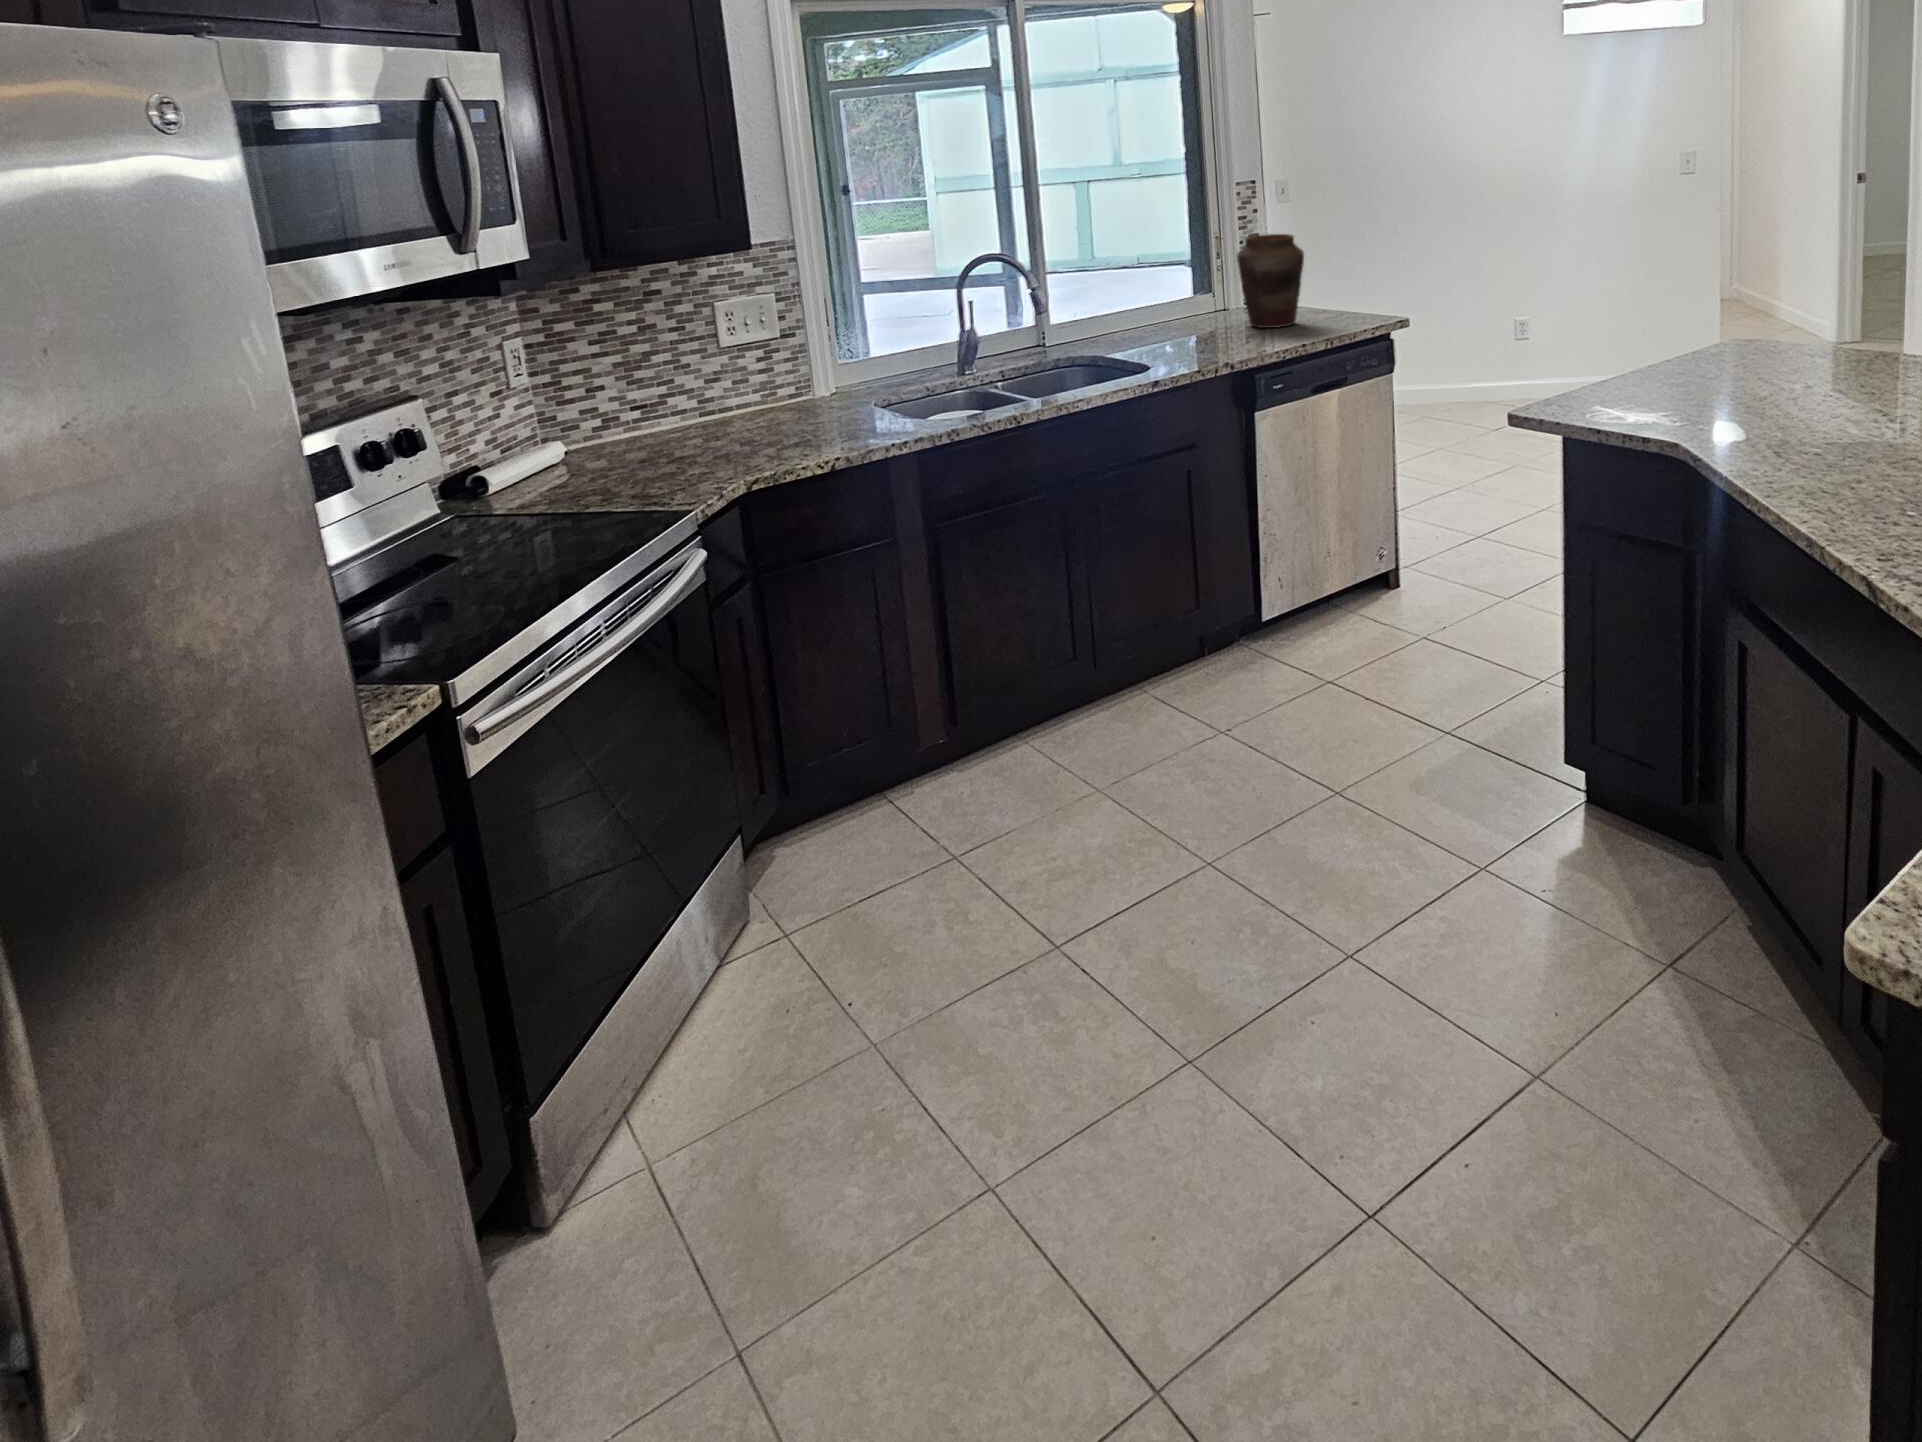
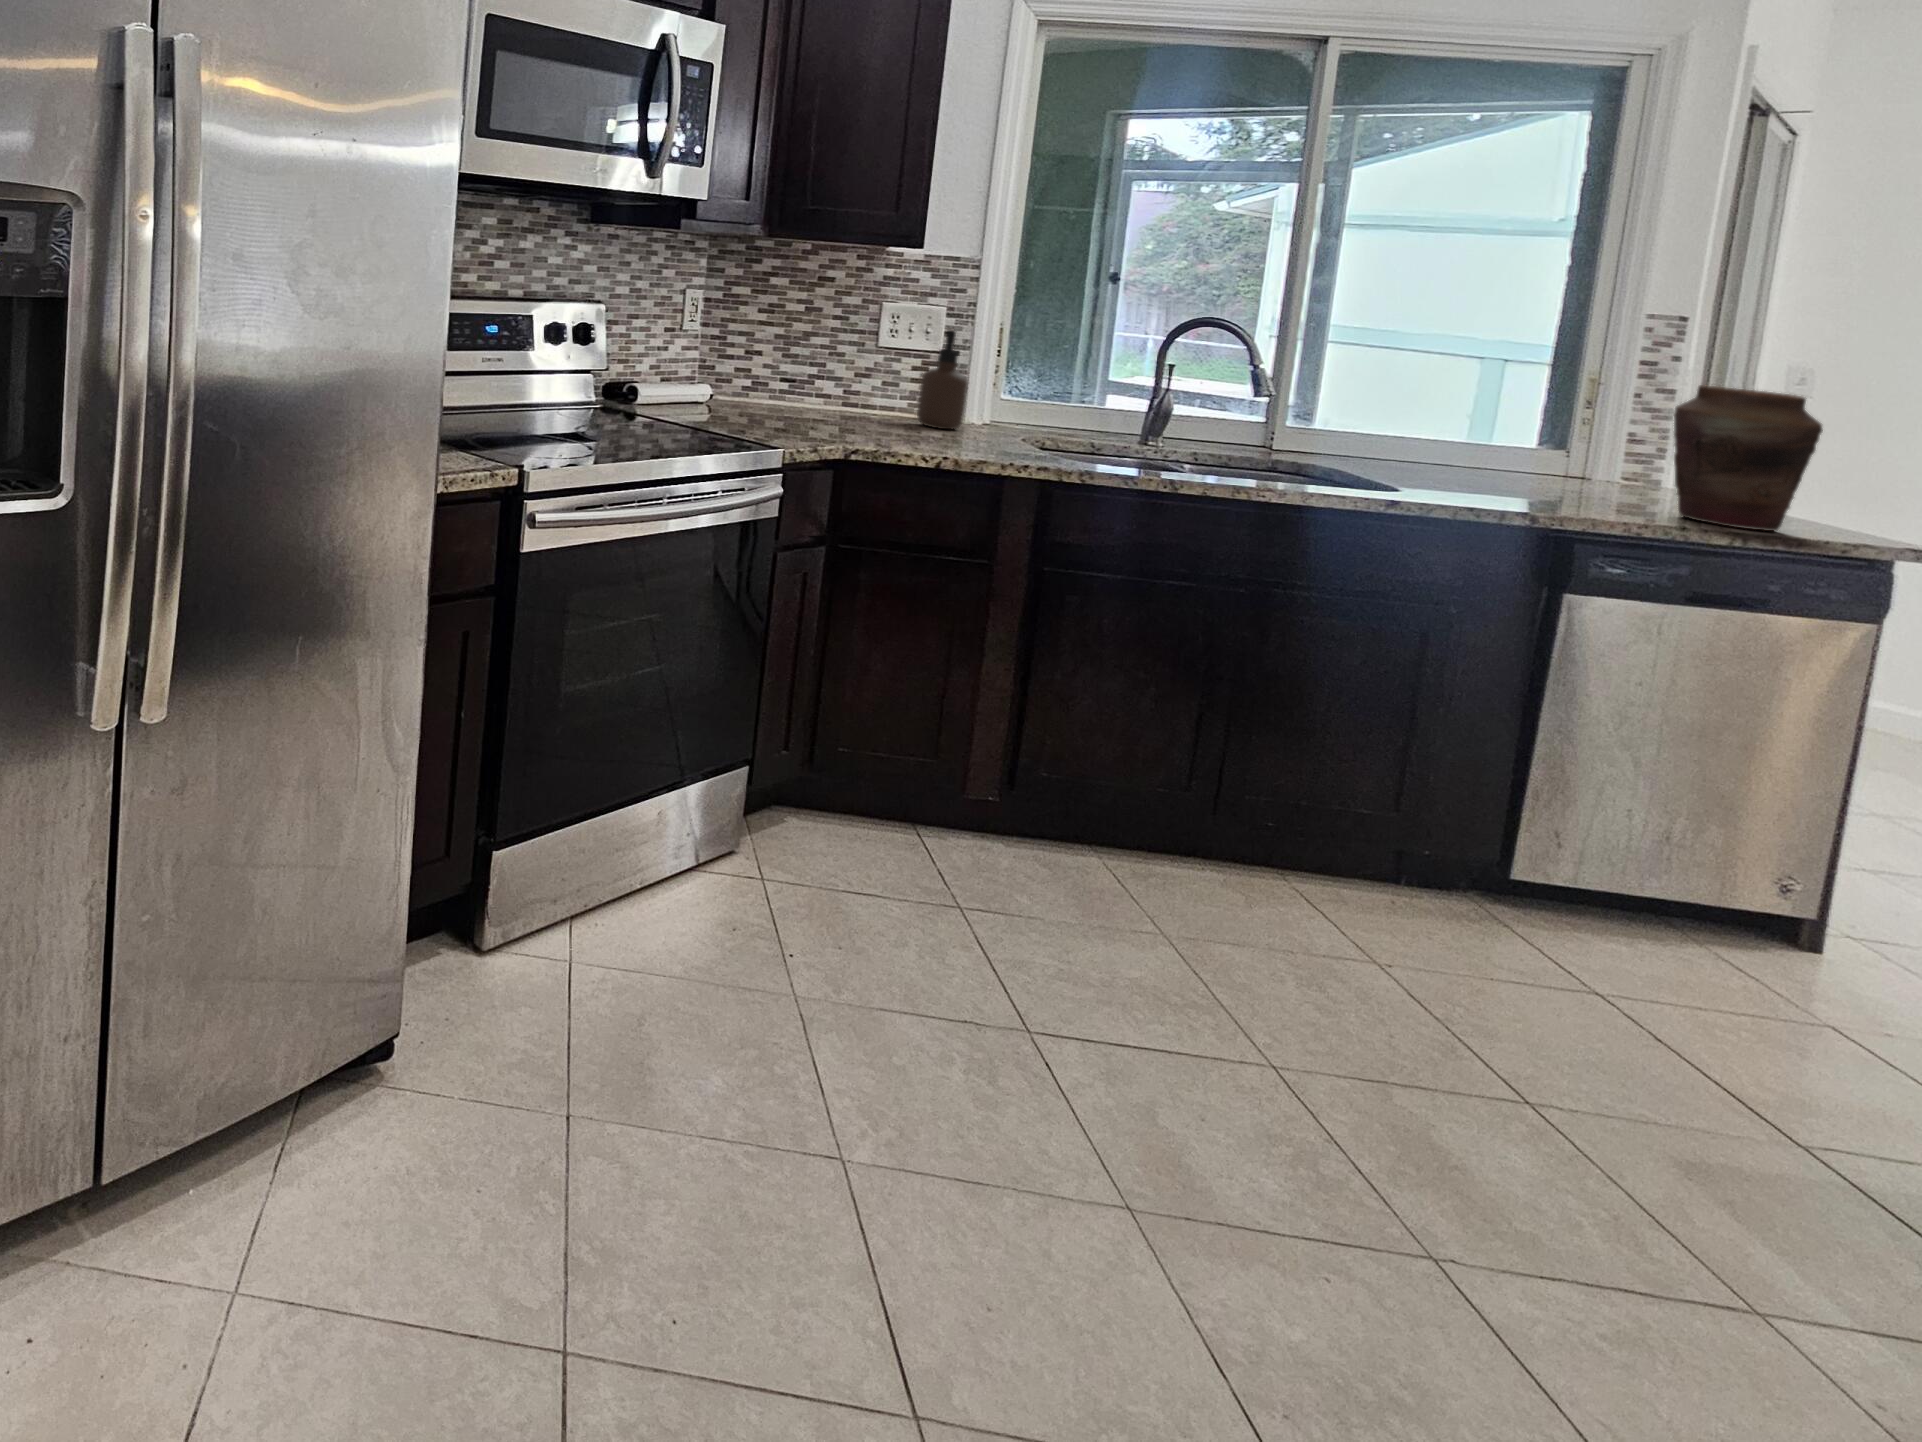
soap dispenser: none [769,316,815,413] -> present [917,330,968,429]

